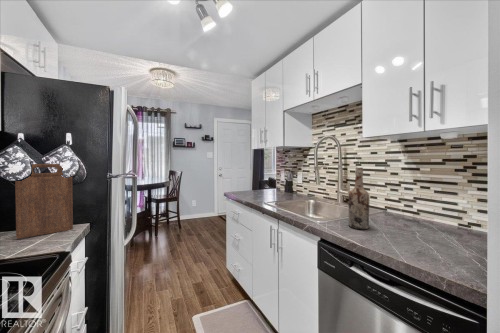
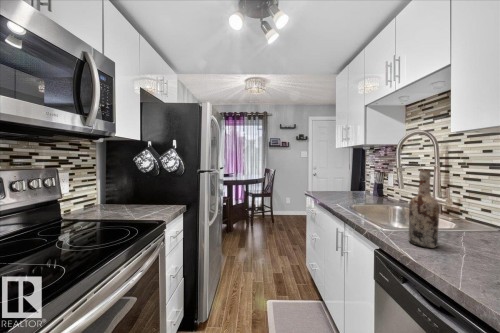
cutting board: present [15,164,73,238] -> none [146,162,175,208]

